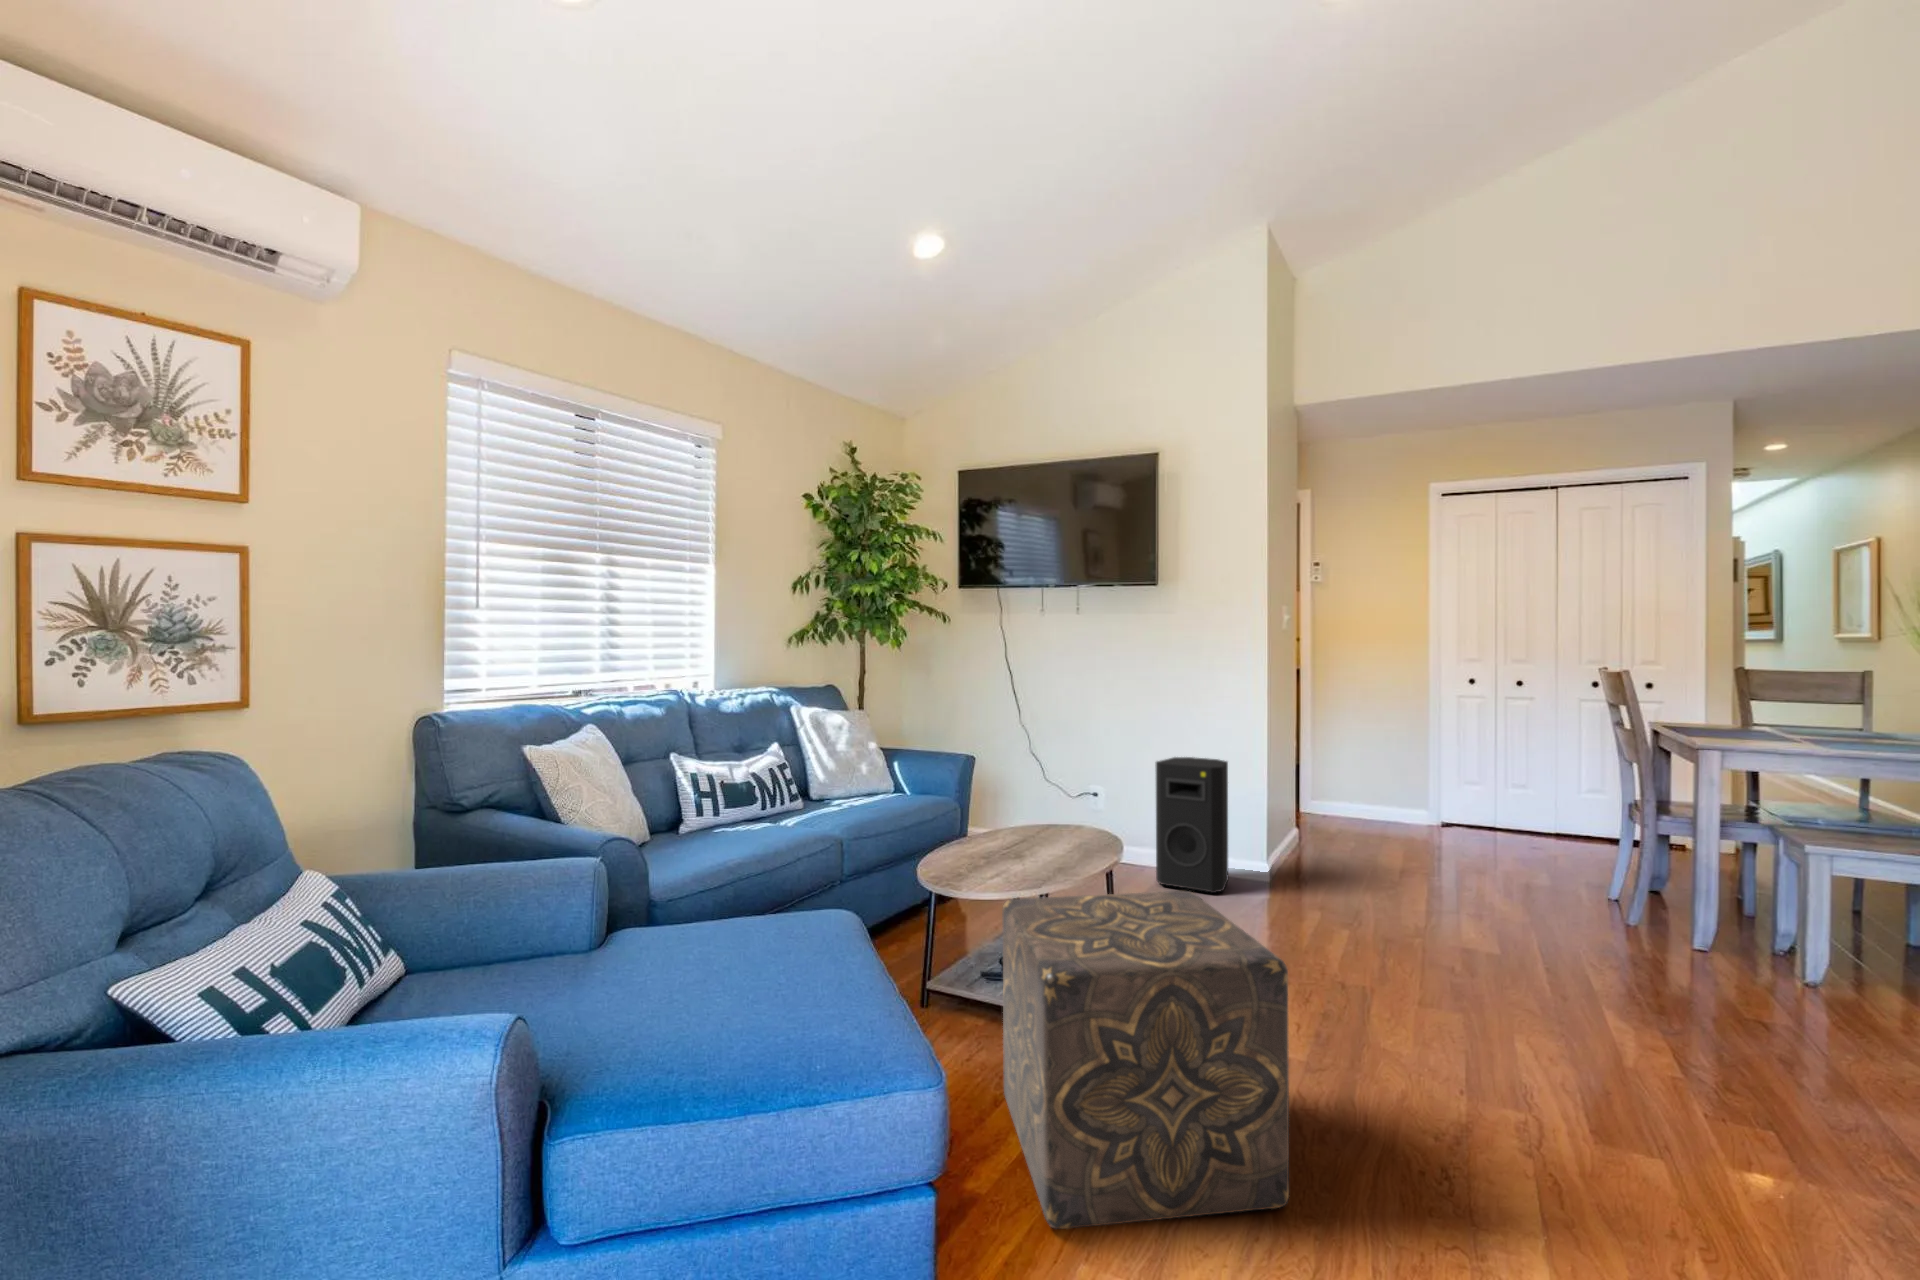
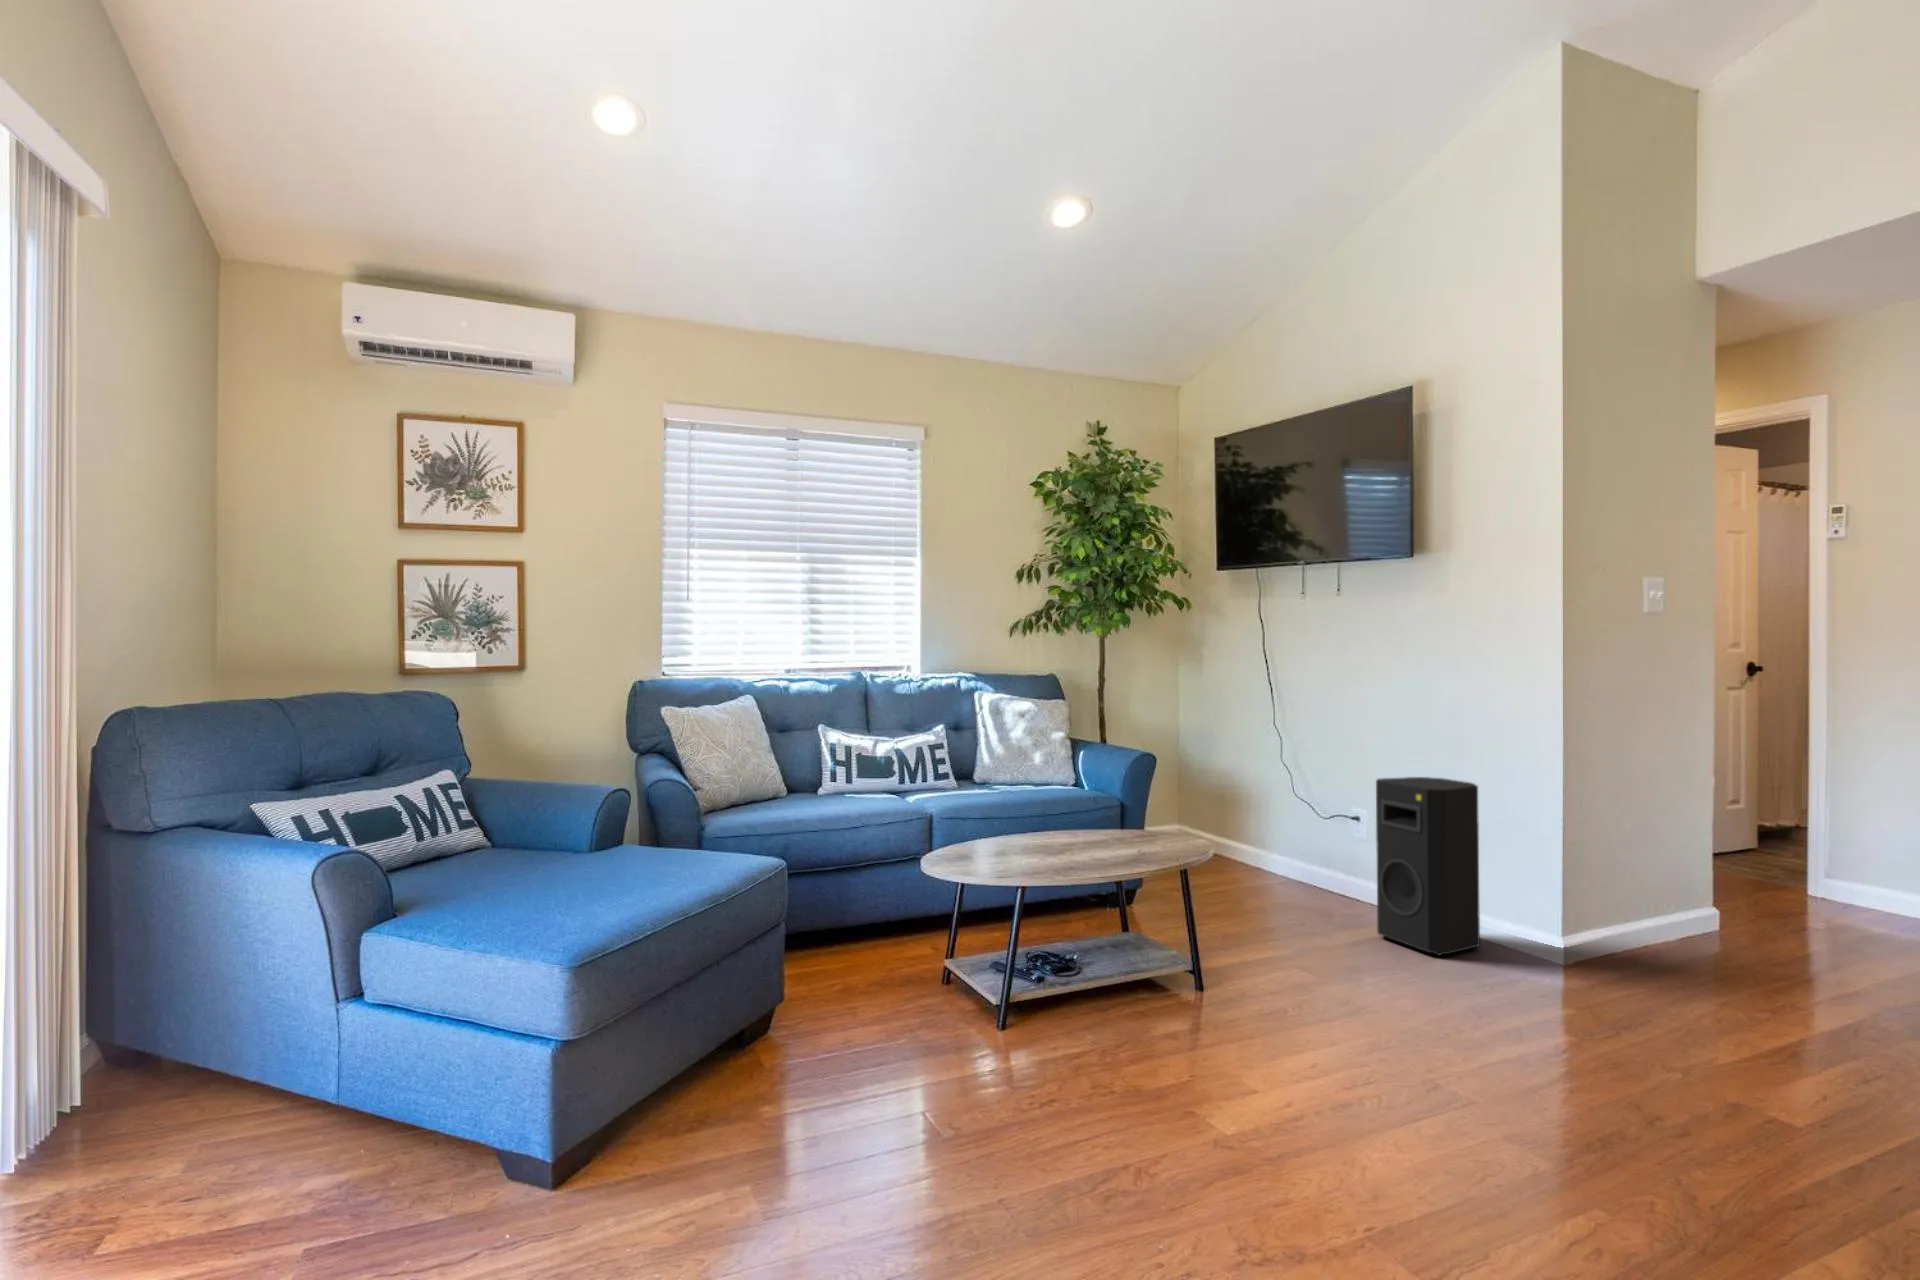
ottoman: present [1002,891,1289,1229] -> none [765,859,1058,1175]

